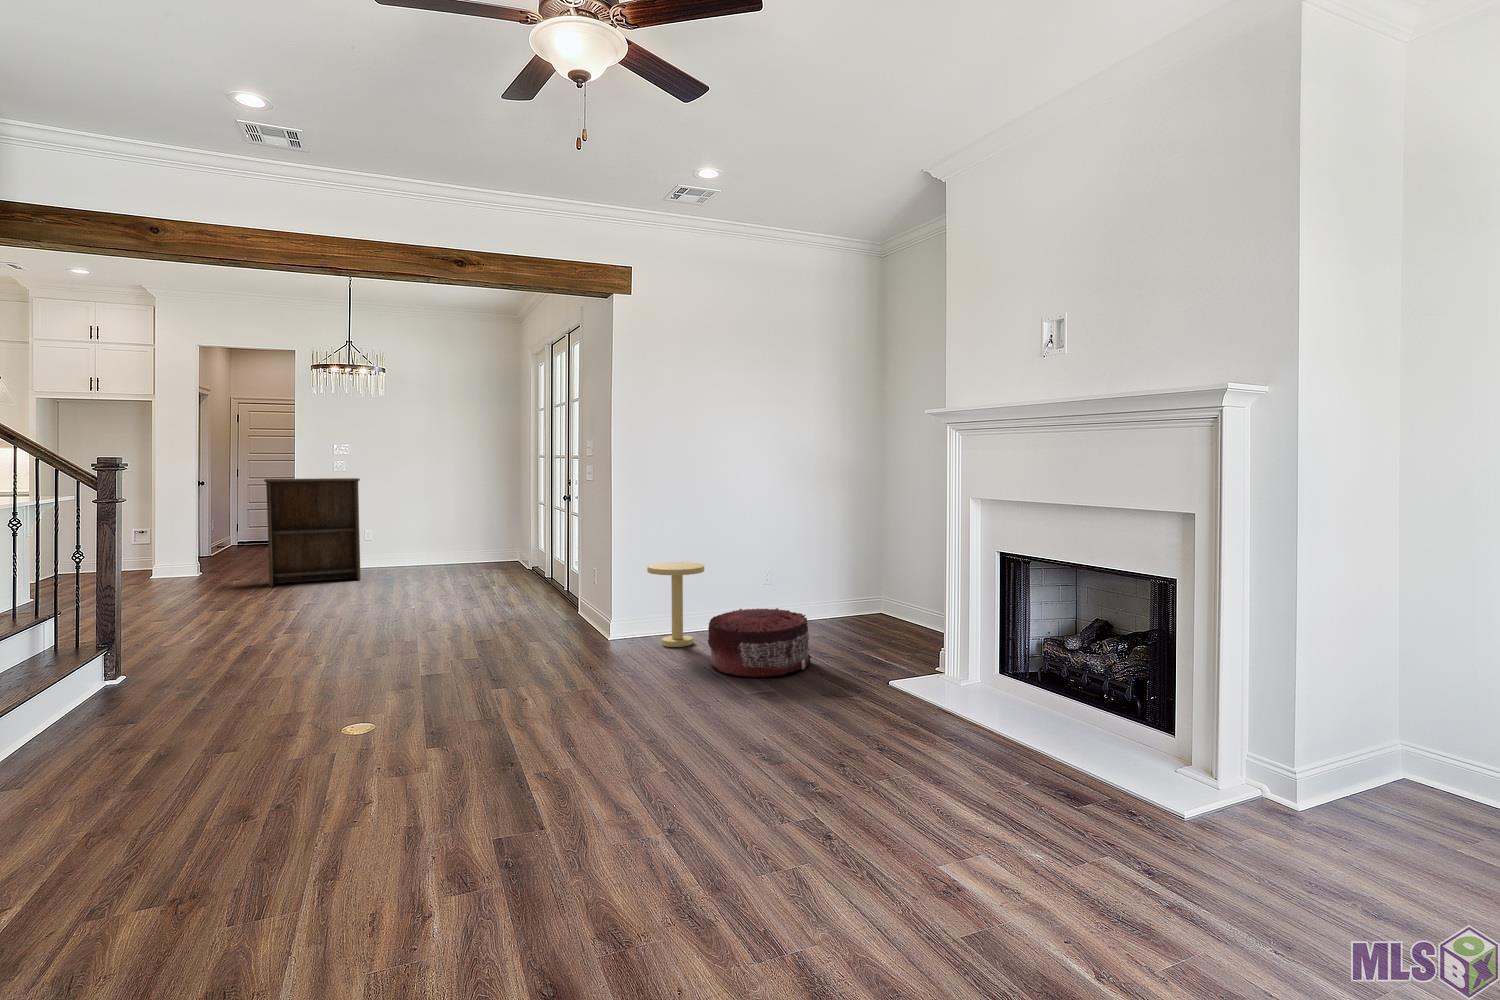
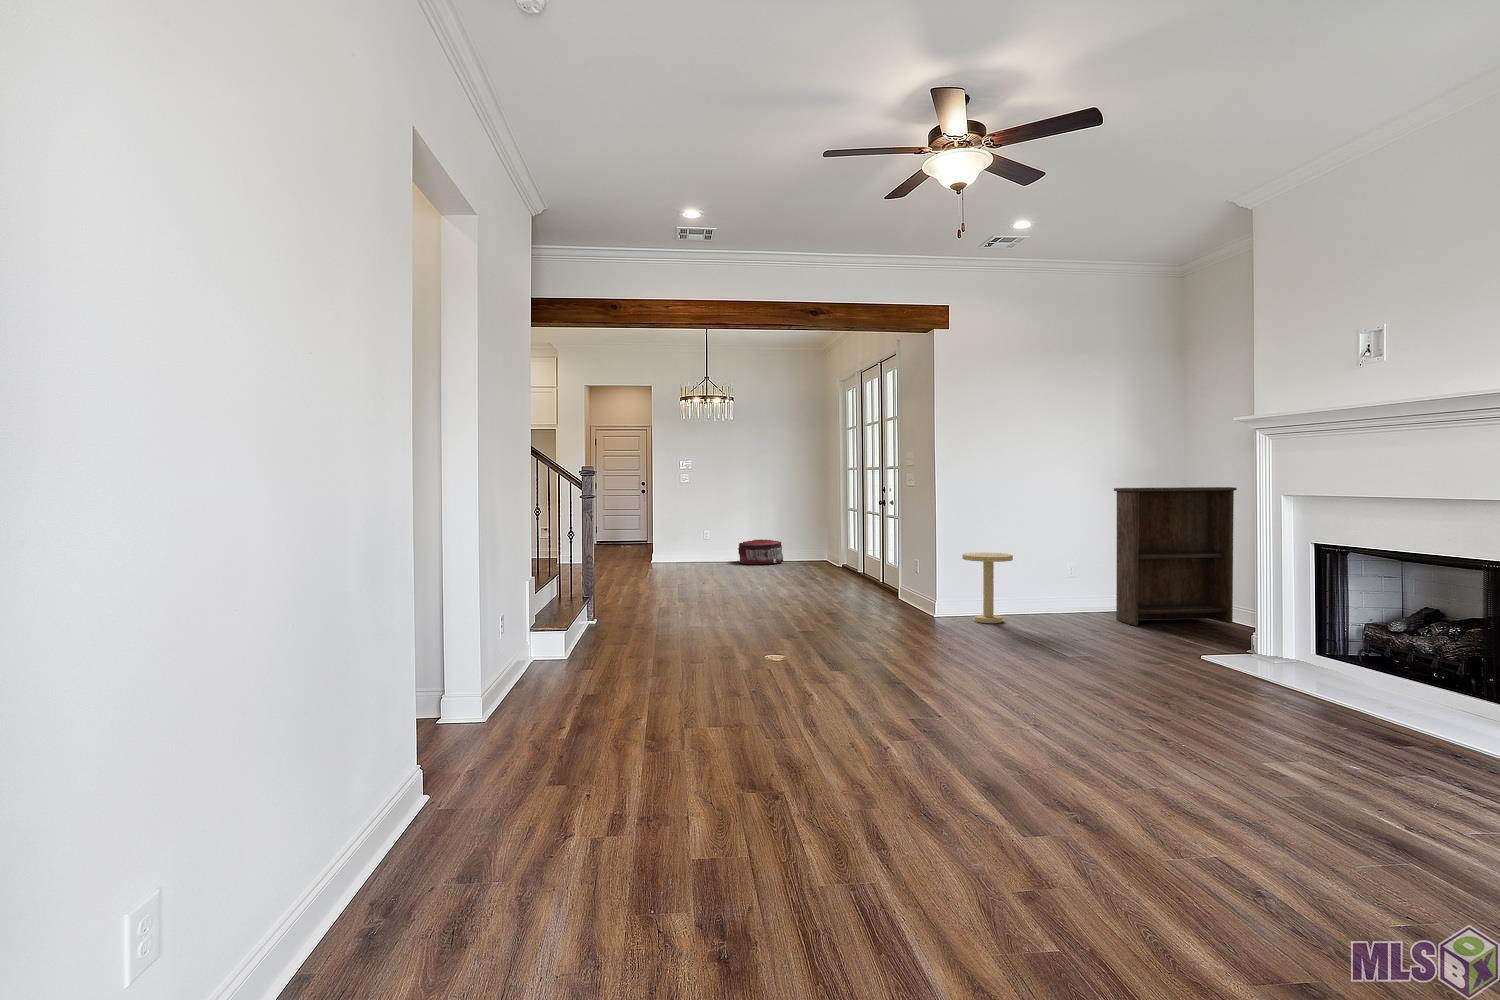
bookshelf: present [264,478,361,586] -> present [1114,487,1237,626]
pouf: present [708,608,811,677] -> present [738,540,783,564]

